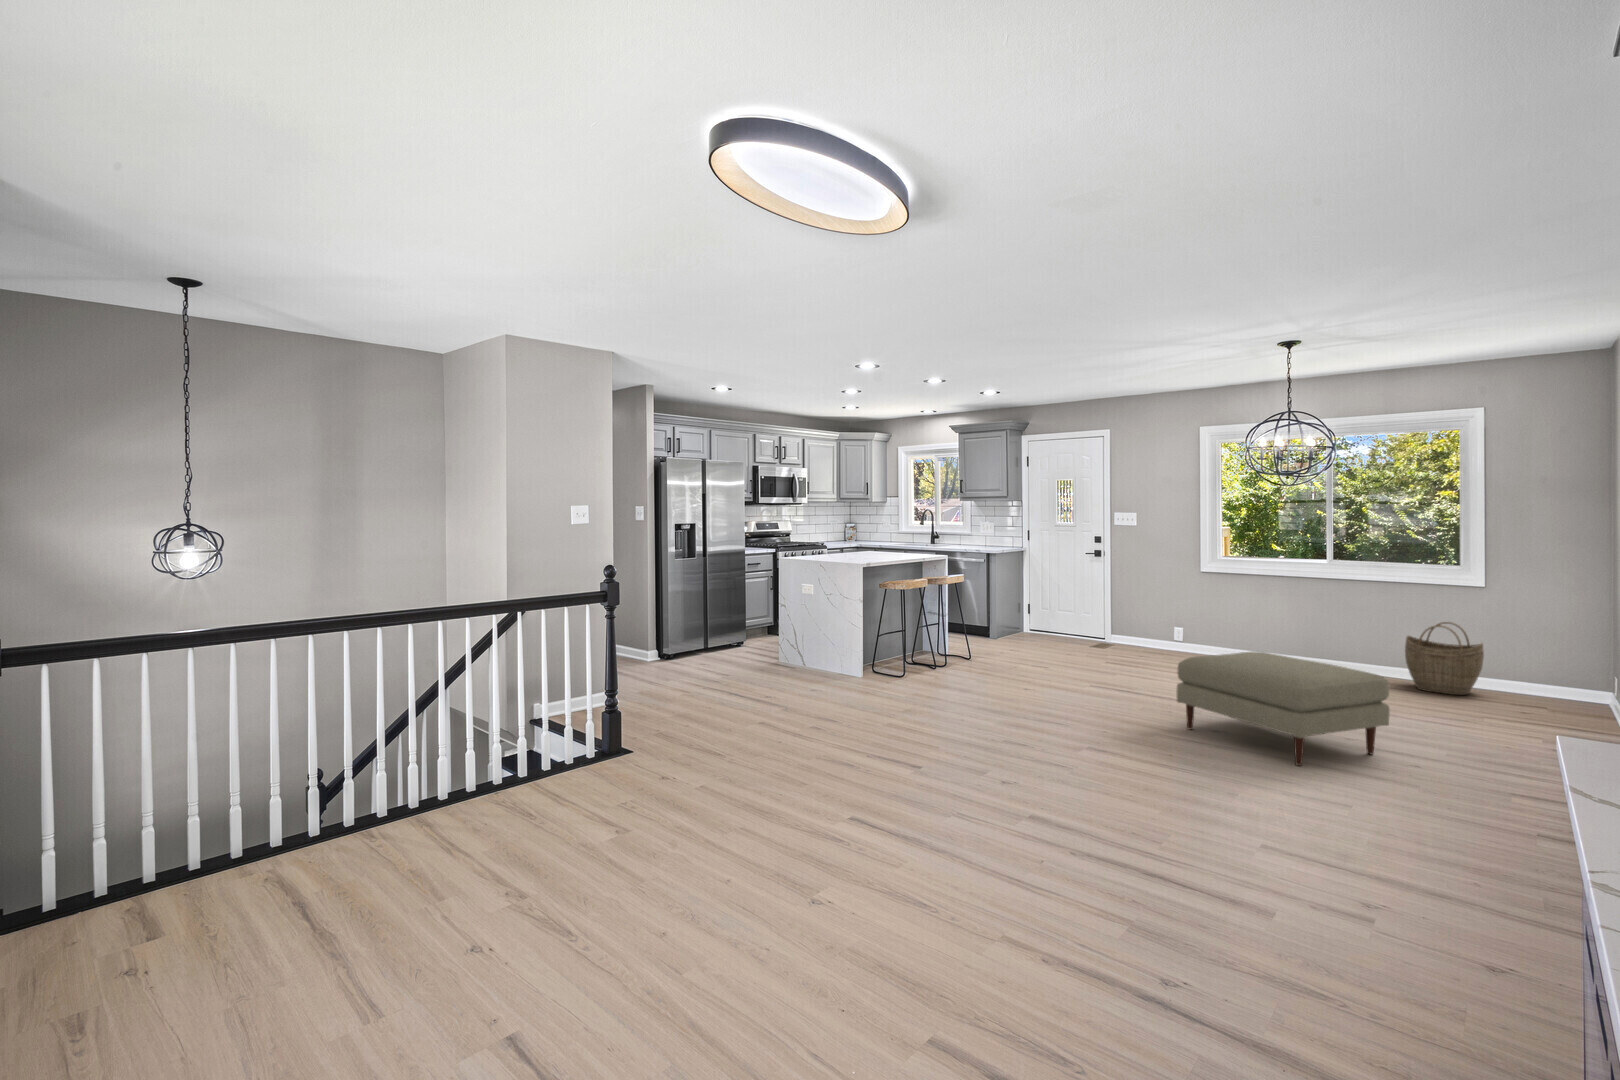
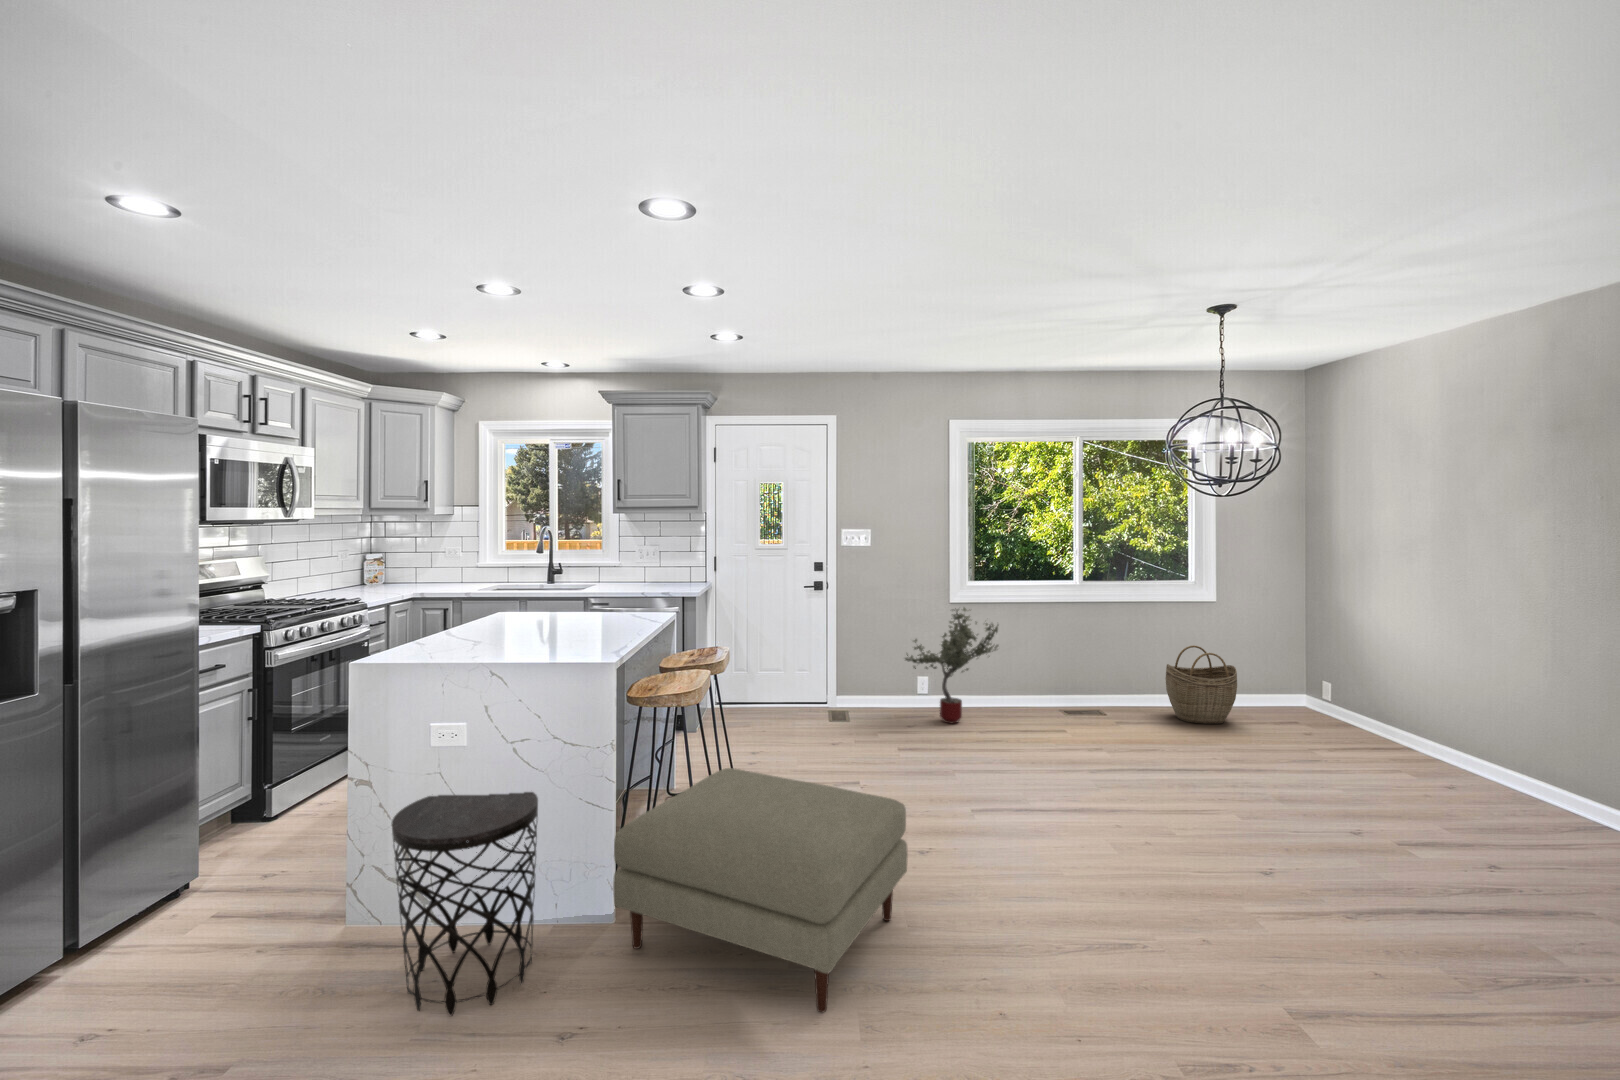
potted tree: none [1147,571,1224,661] -> present [905,608,998,723]
side table: none [776,605,827,680] -> present [392,792,538,1016]
ottoman: present [1177,651,1390,765] -> present [613,768,908,1012]

